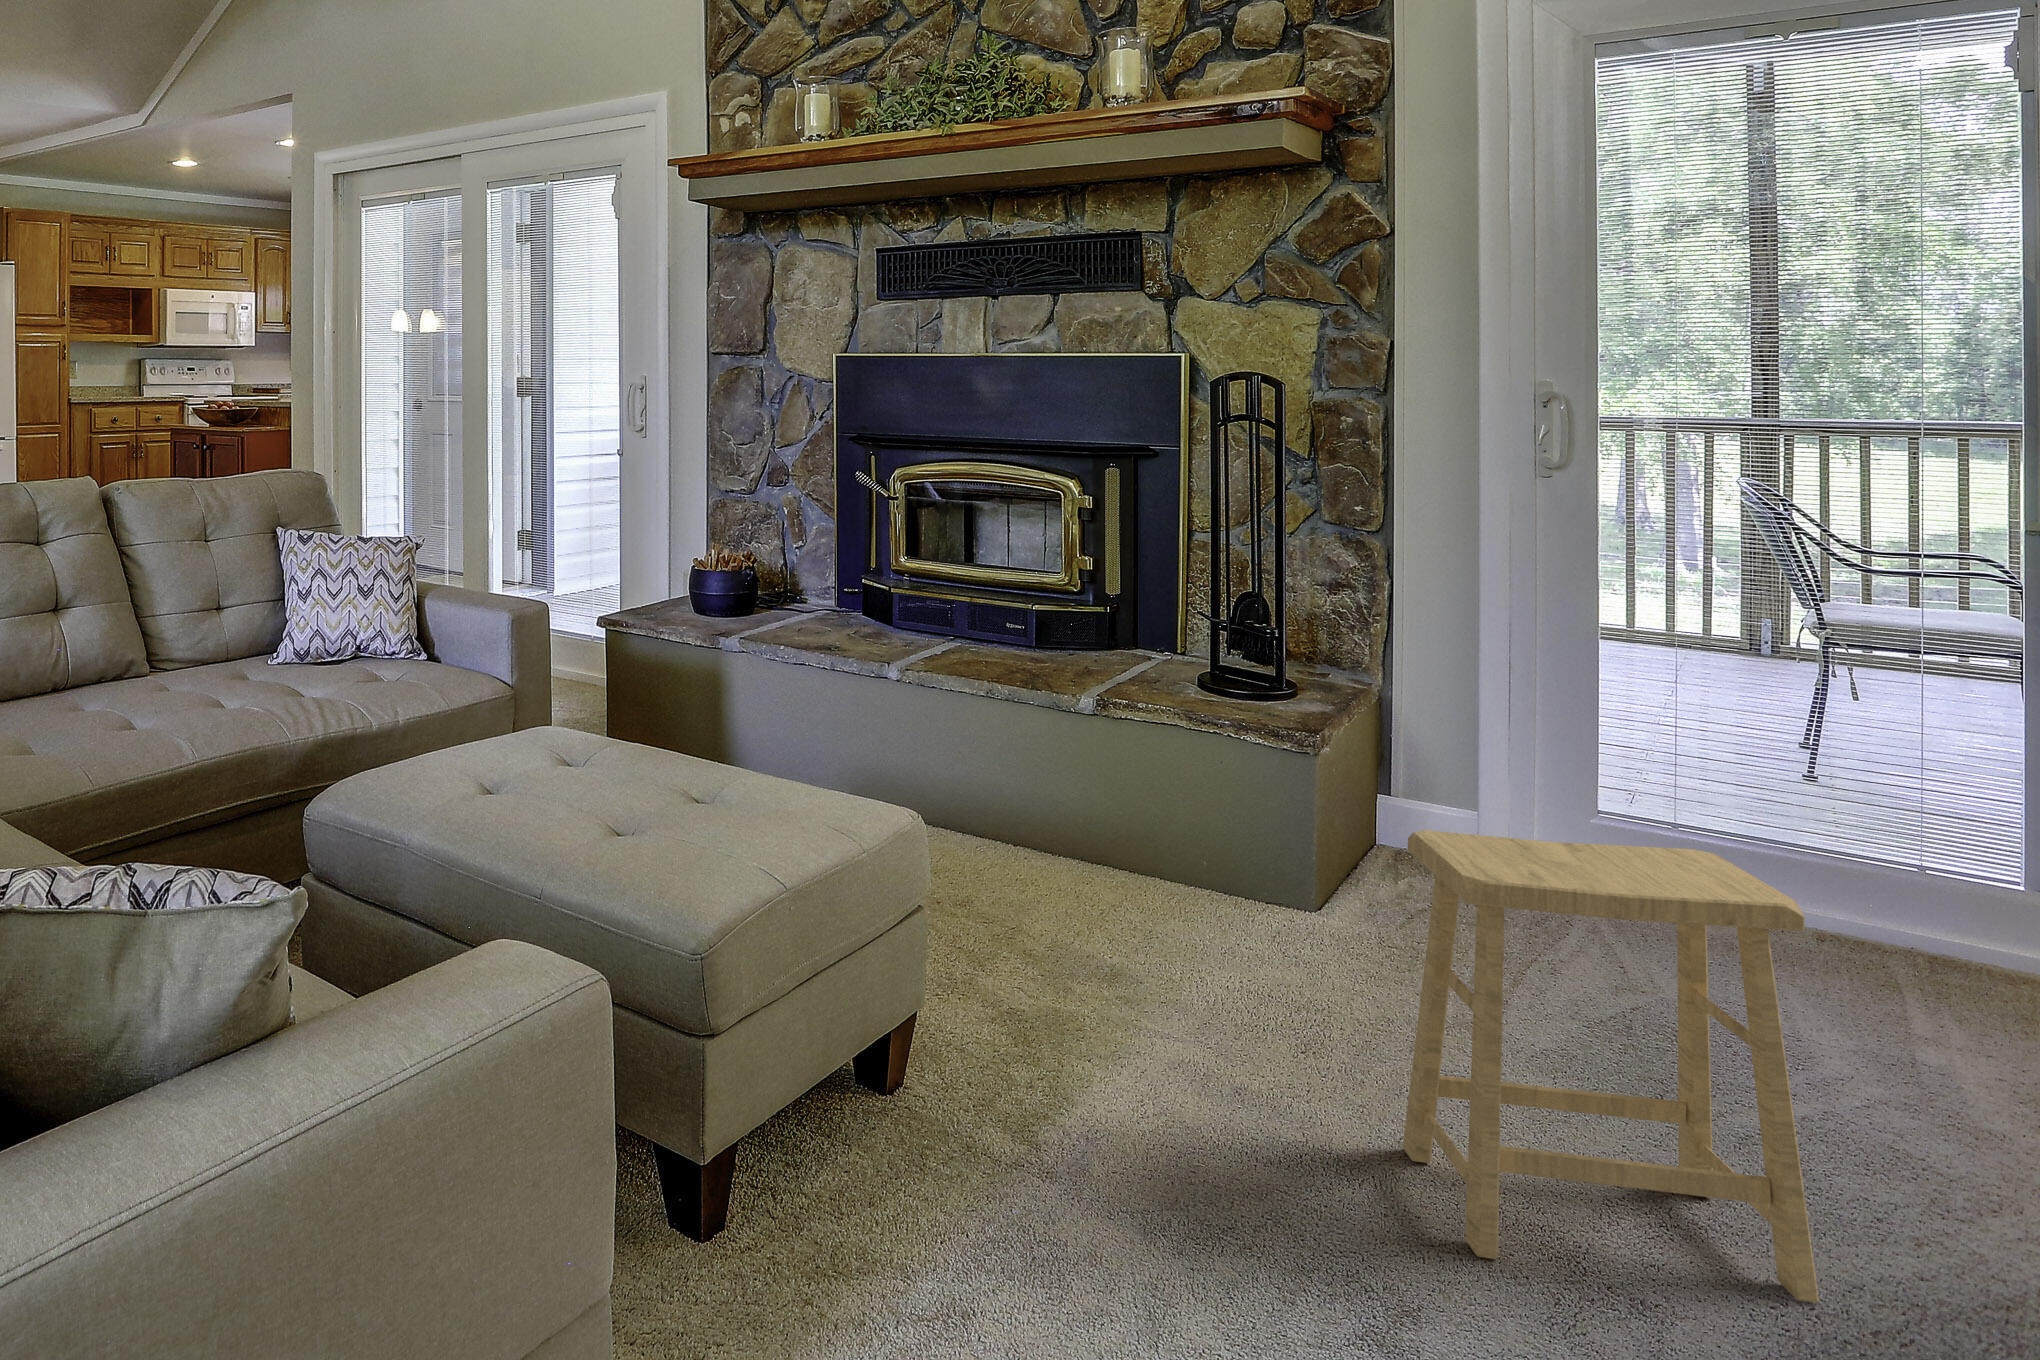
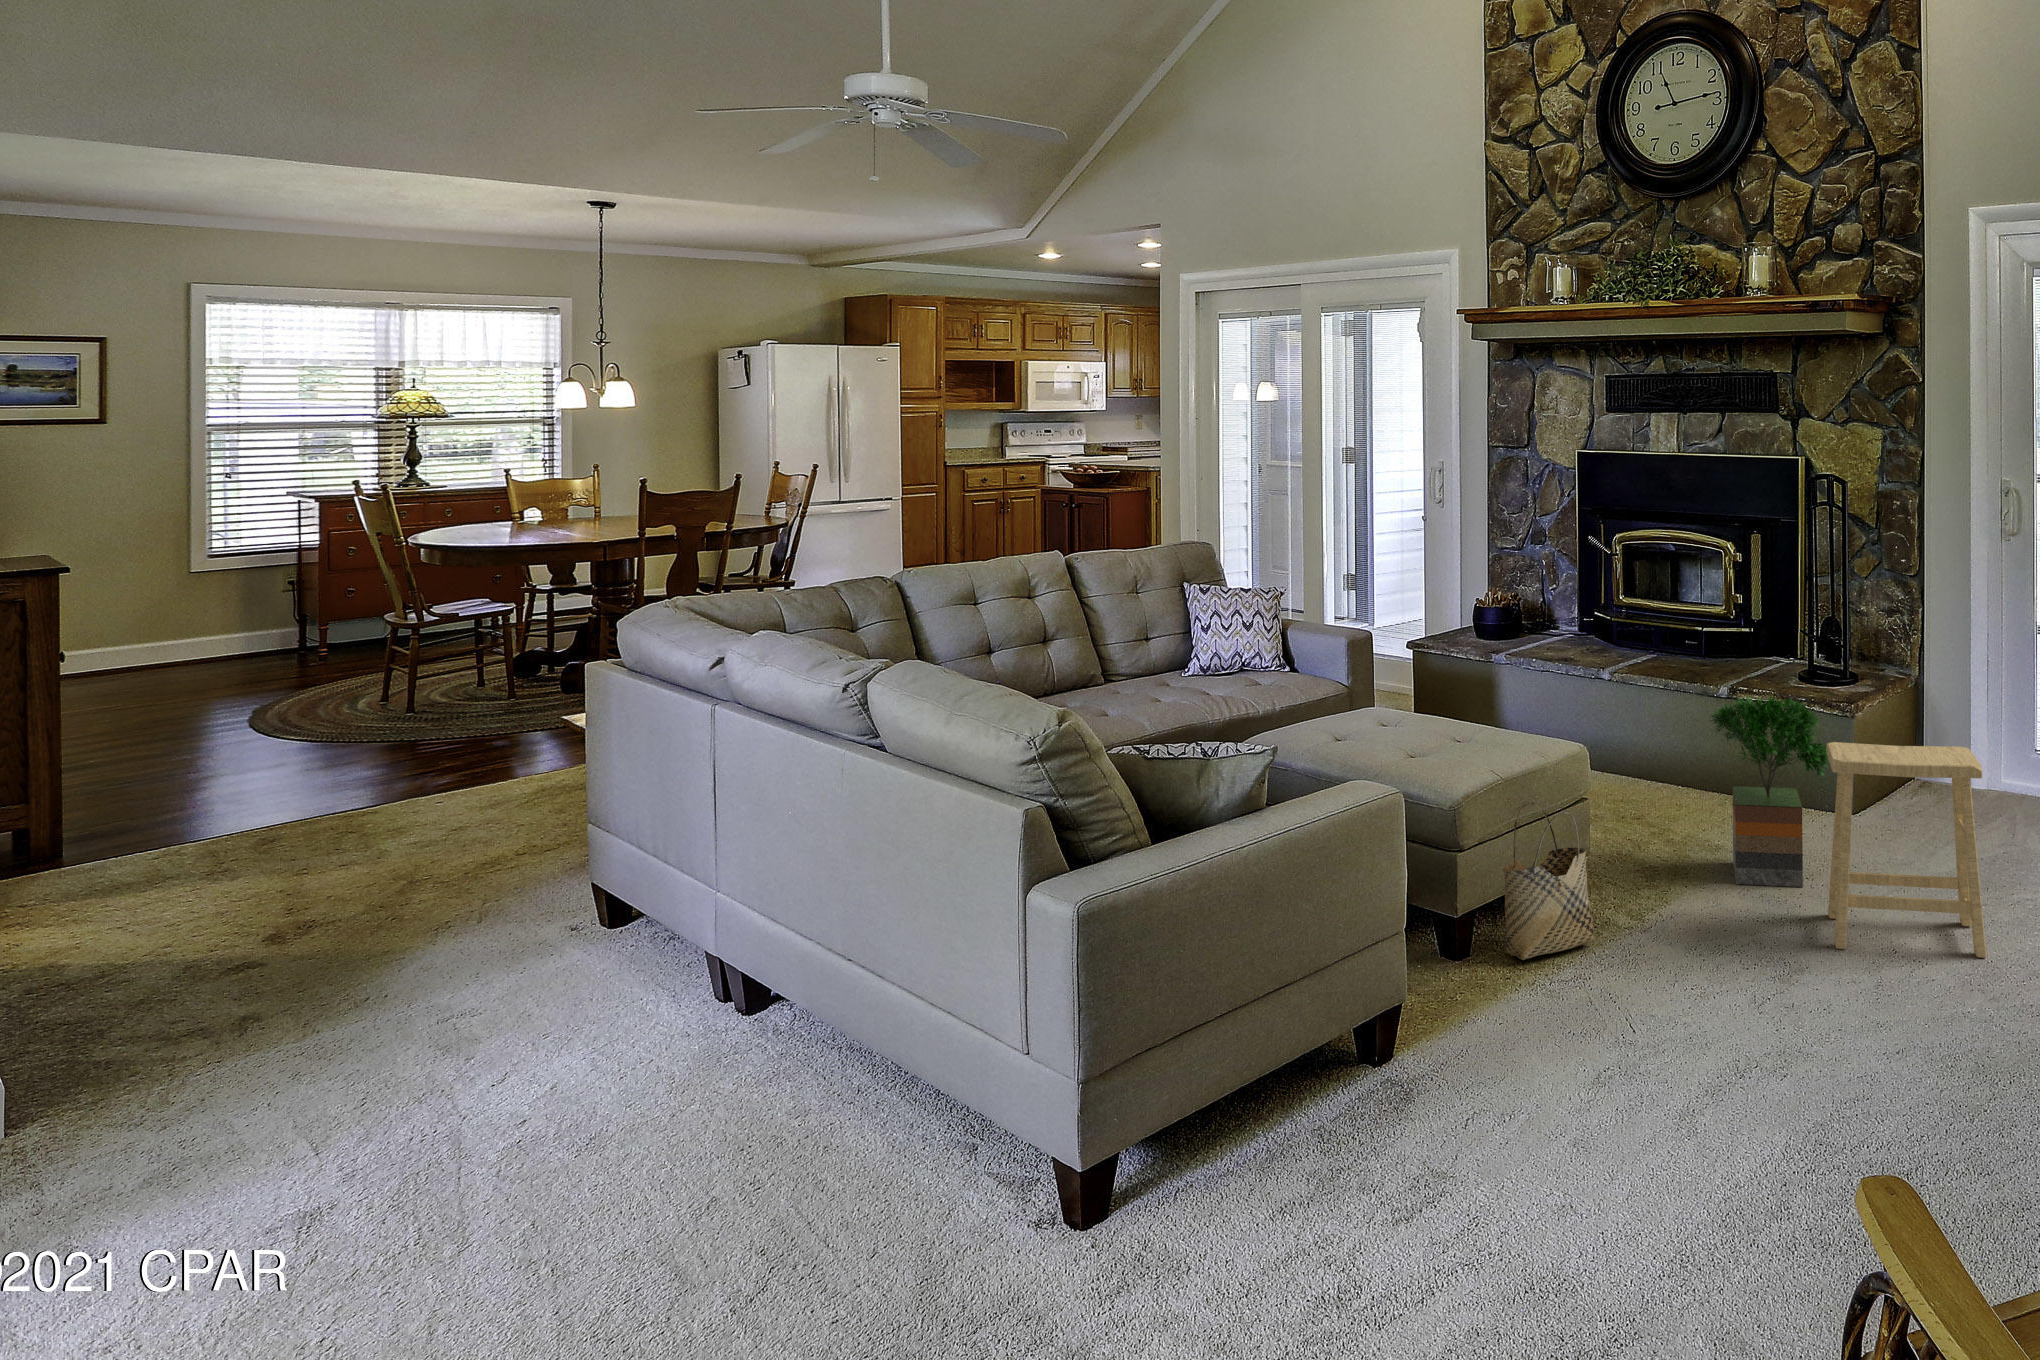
potted tree: none [1124,722,1379,1071] -> present [1711,696,1828,887]
woven basket: none [807,938,981,1273] -> present [1503,802,1594,960]

